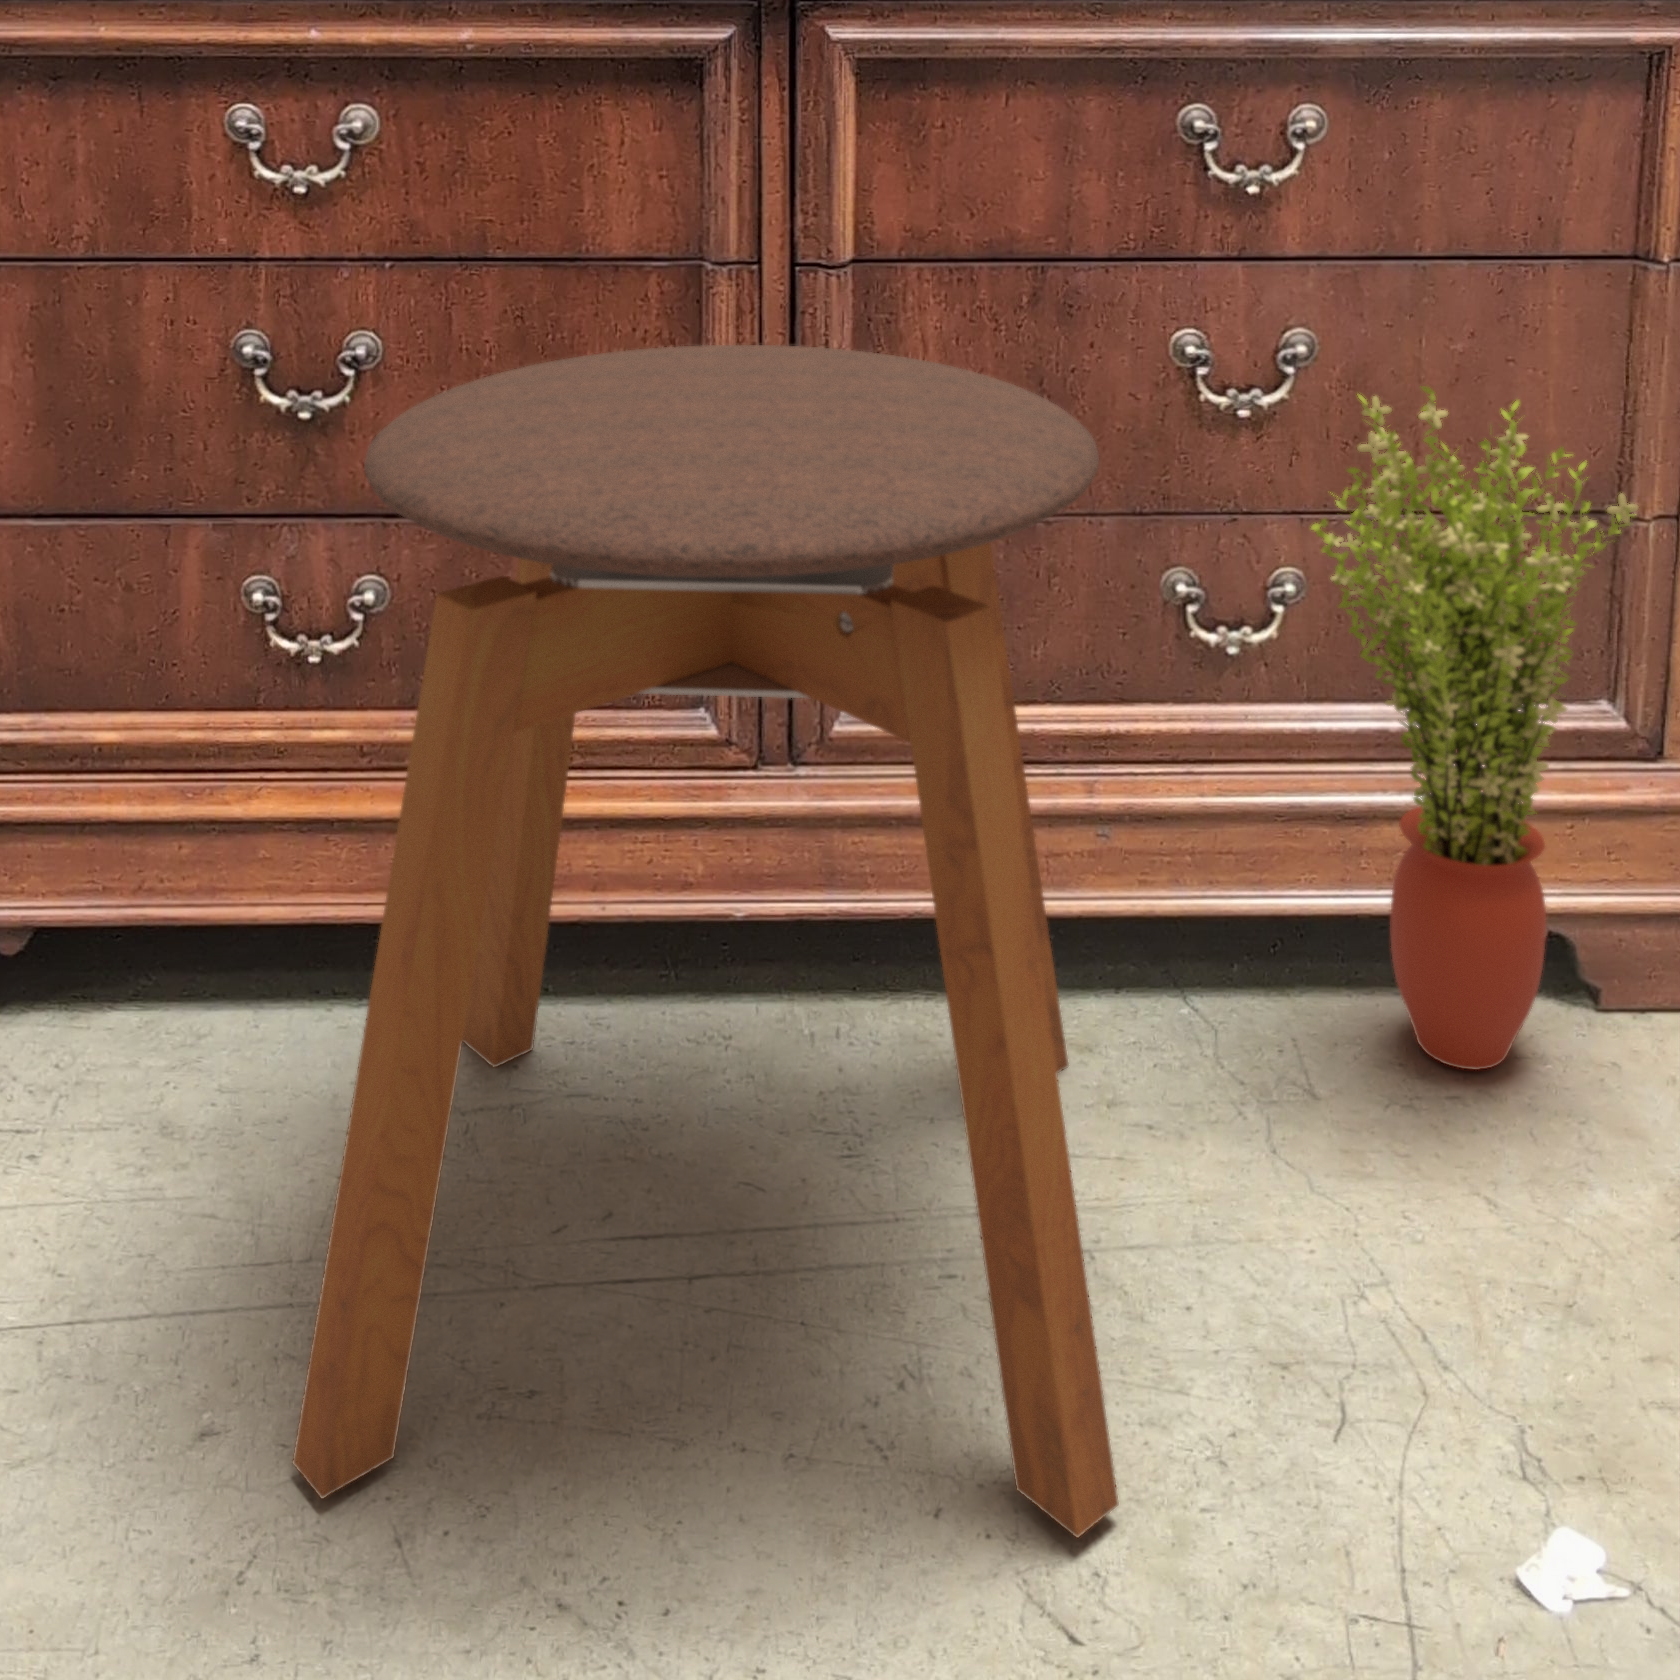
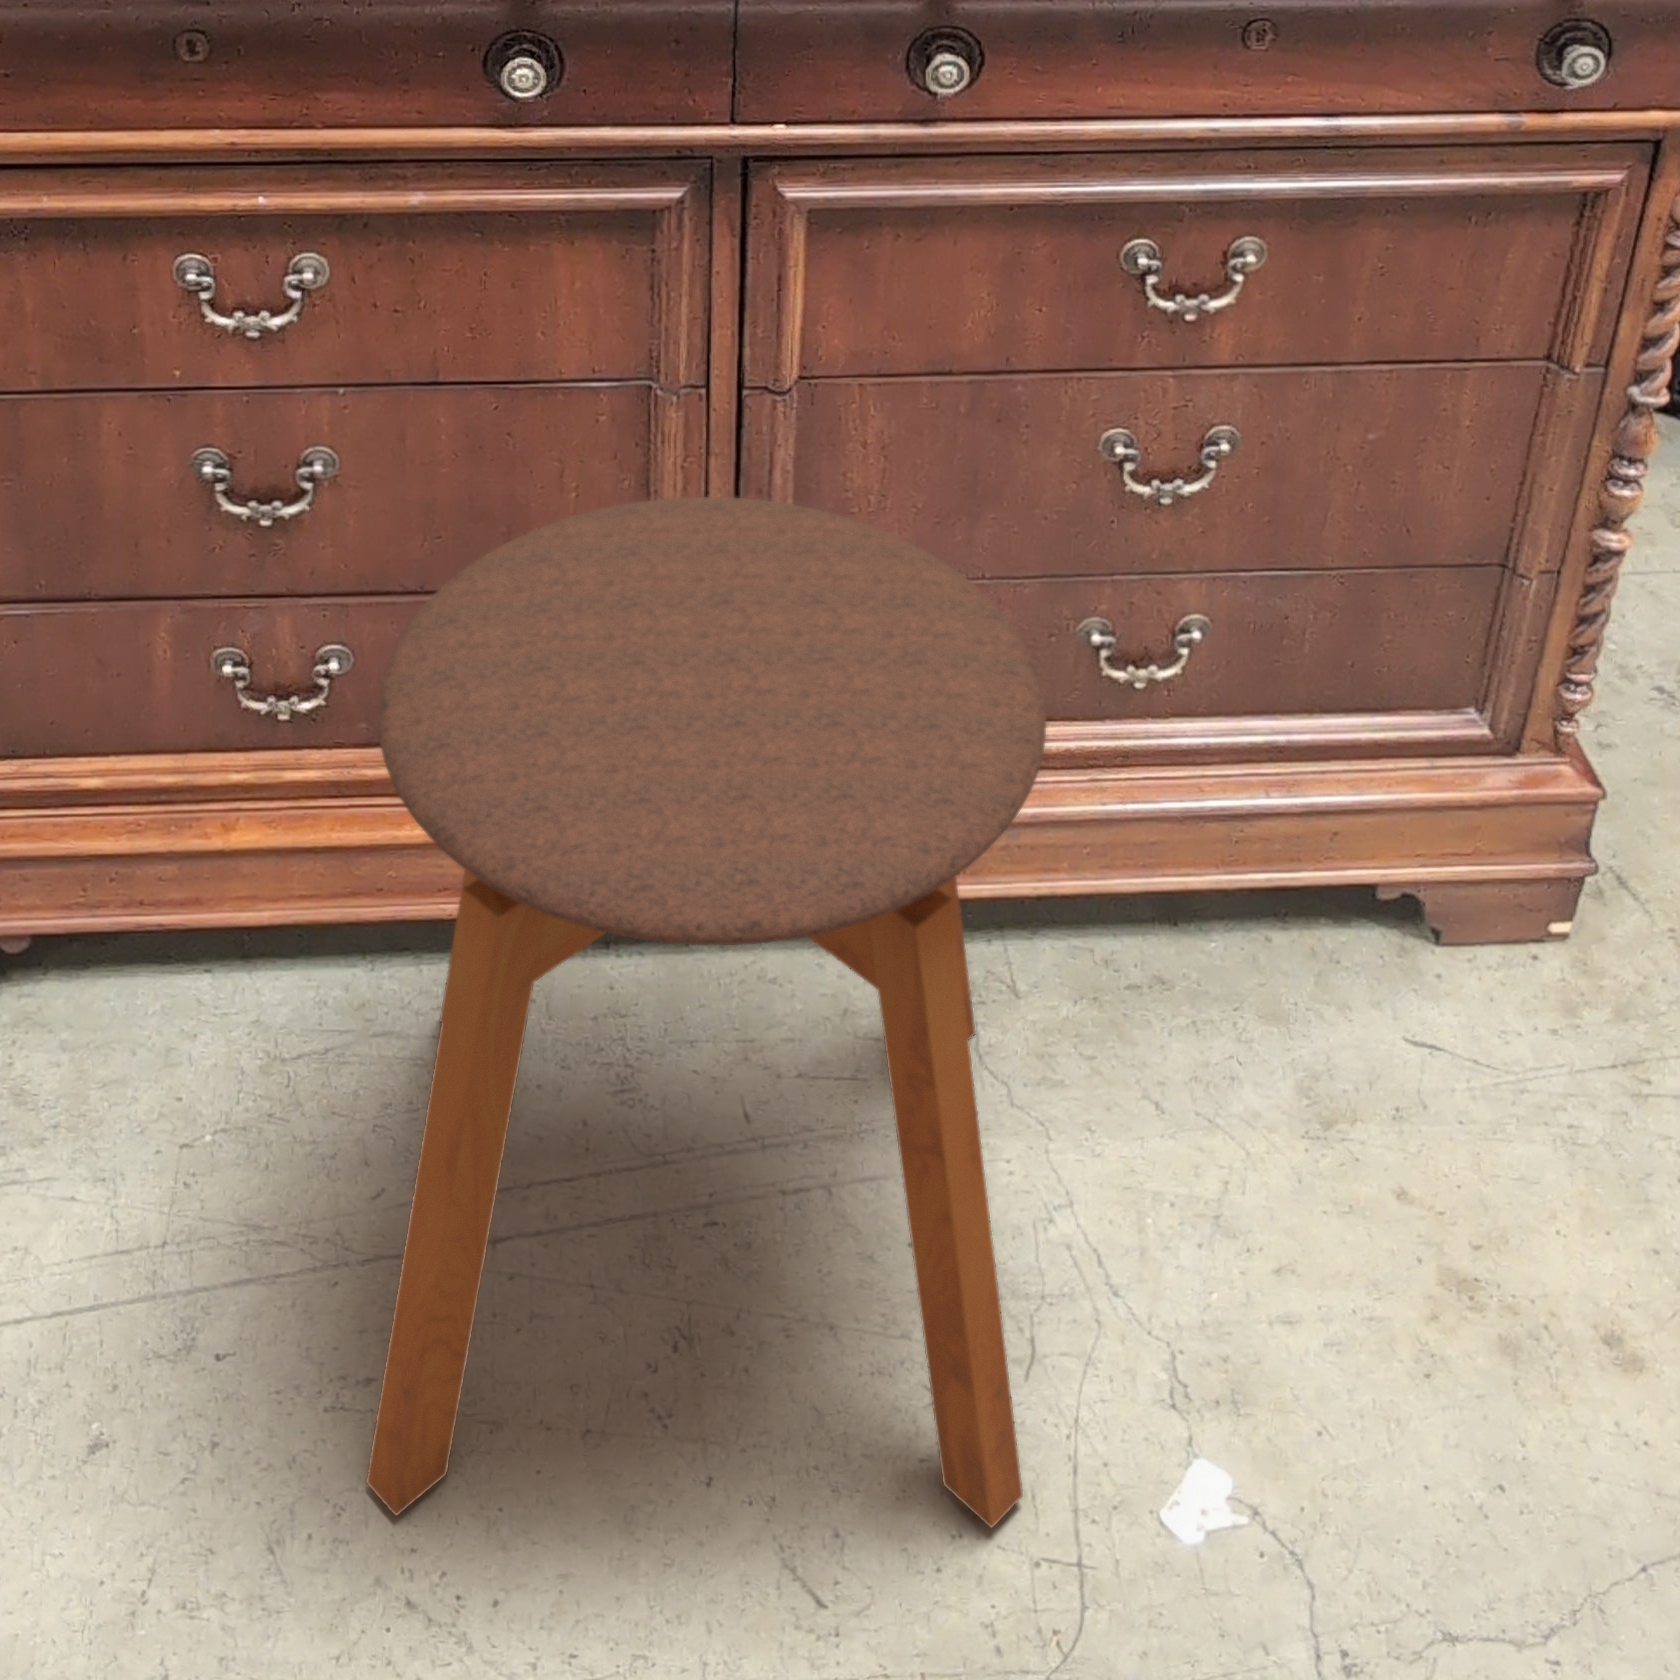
potted plant: present [1311,386,1638,1070] -> none [1222,507,1521,1030]

